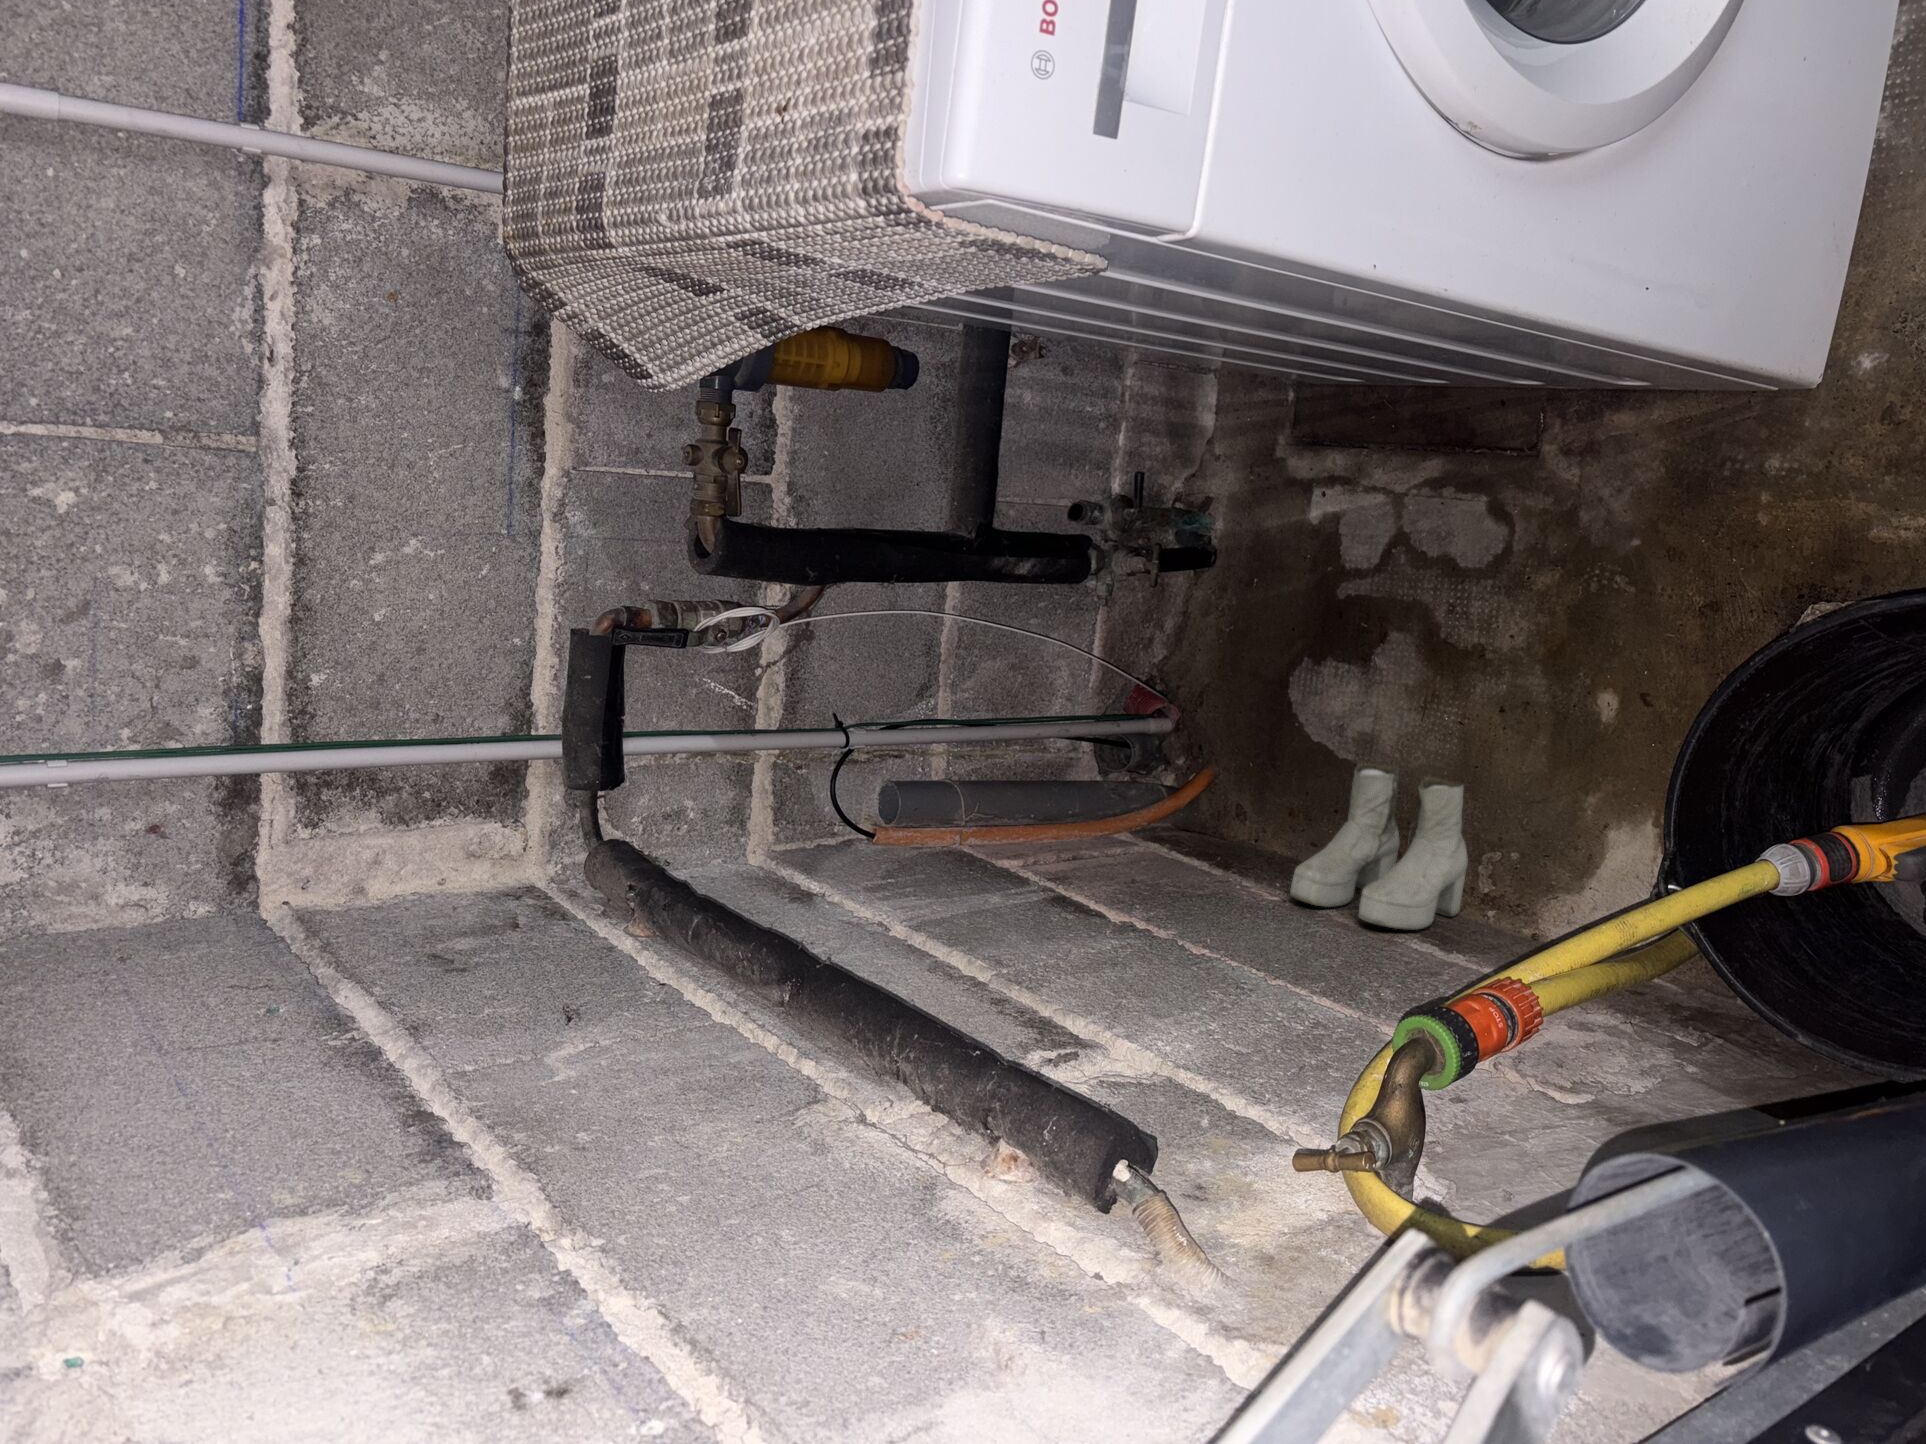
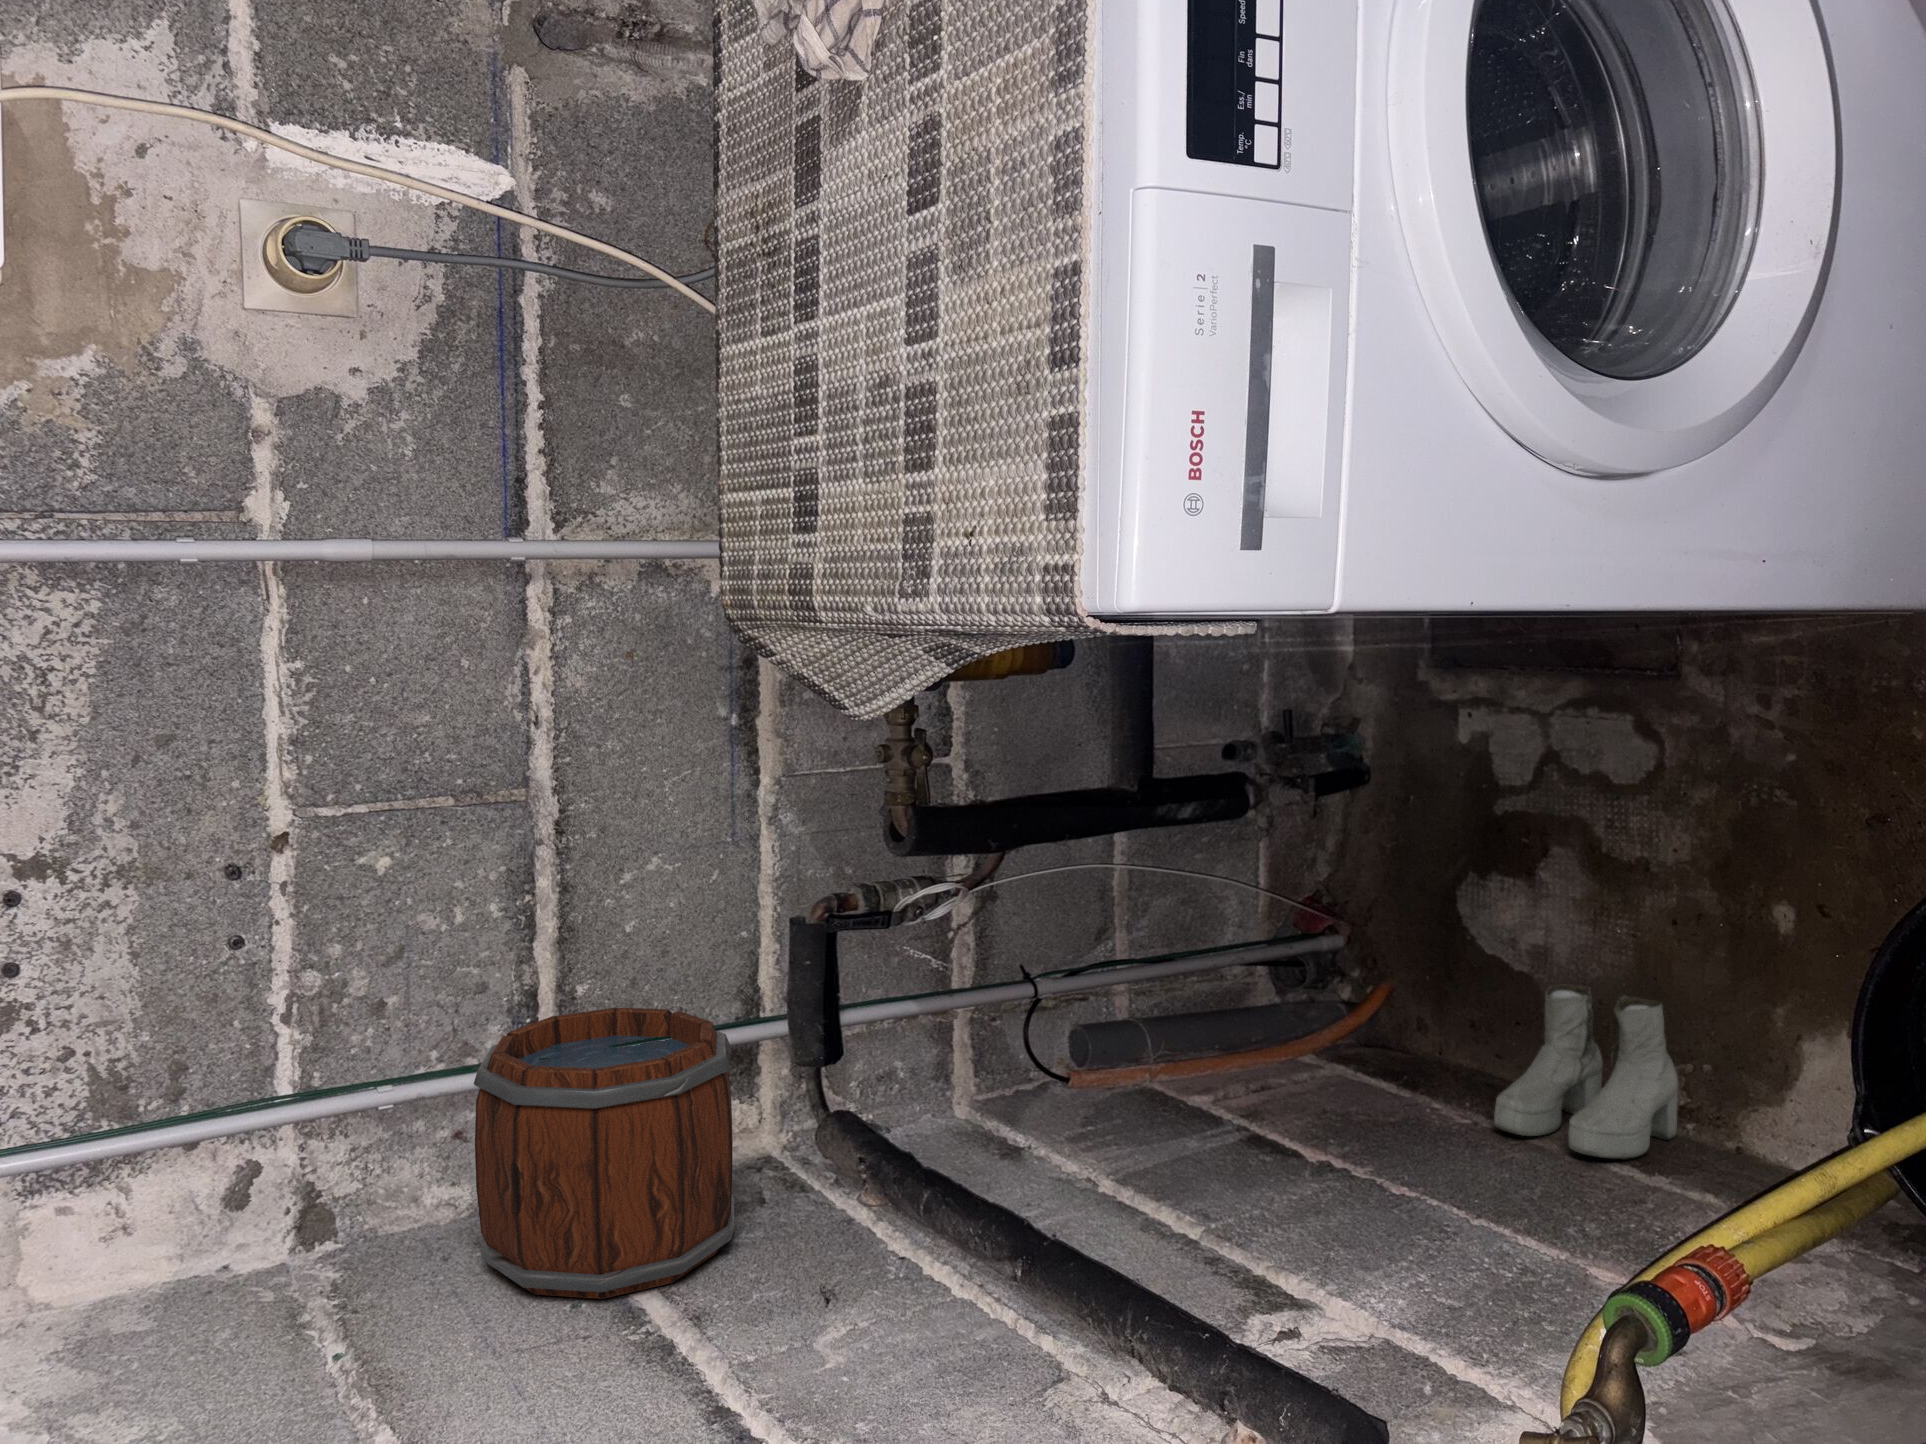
bucket: none [161,700,486,1006] -> present [474,1008,734,1299]

